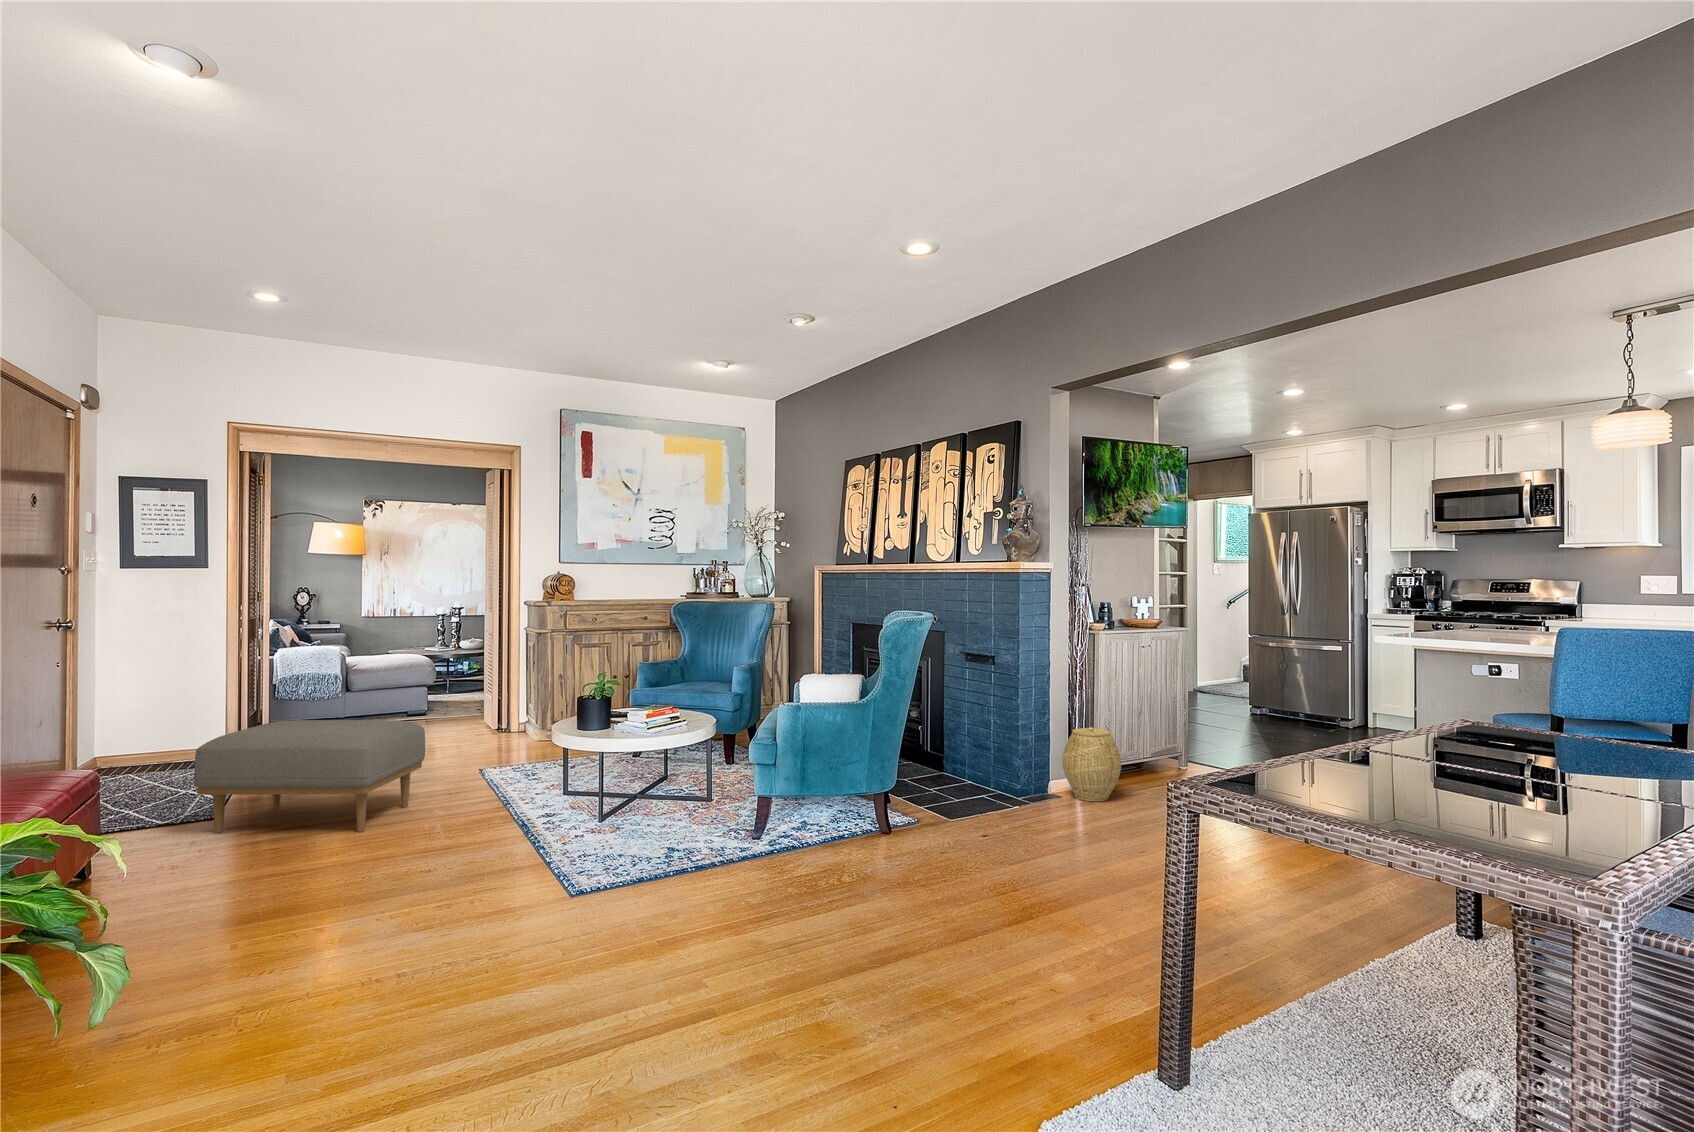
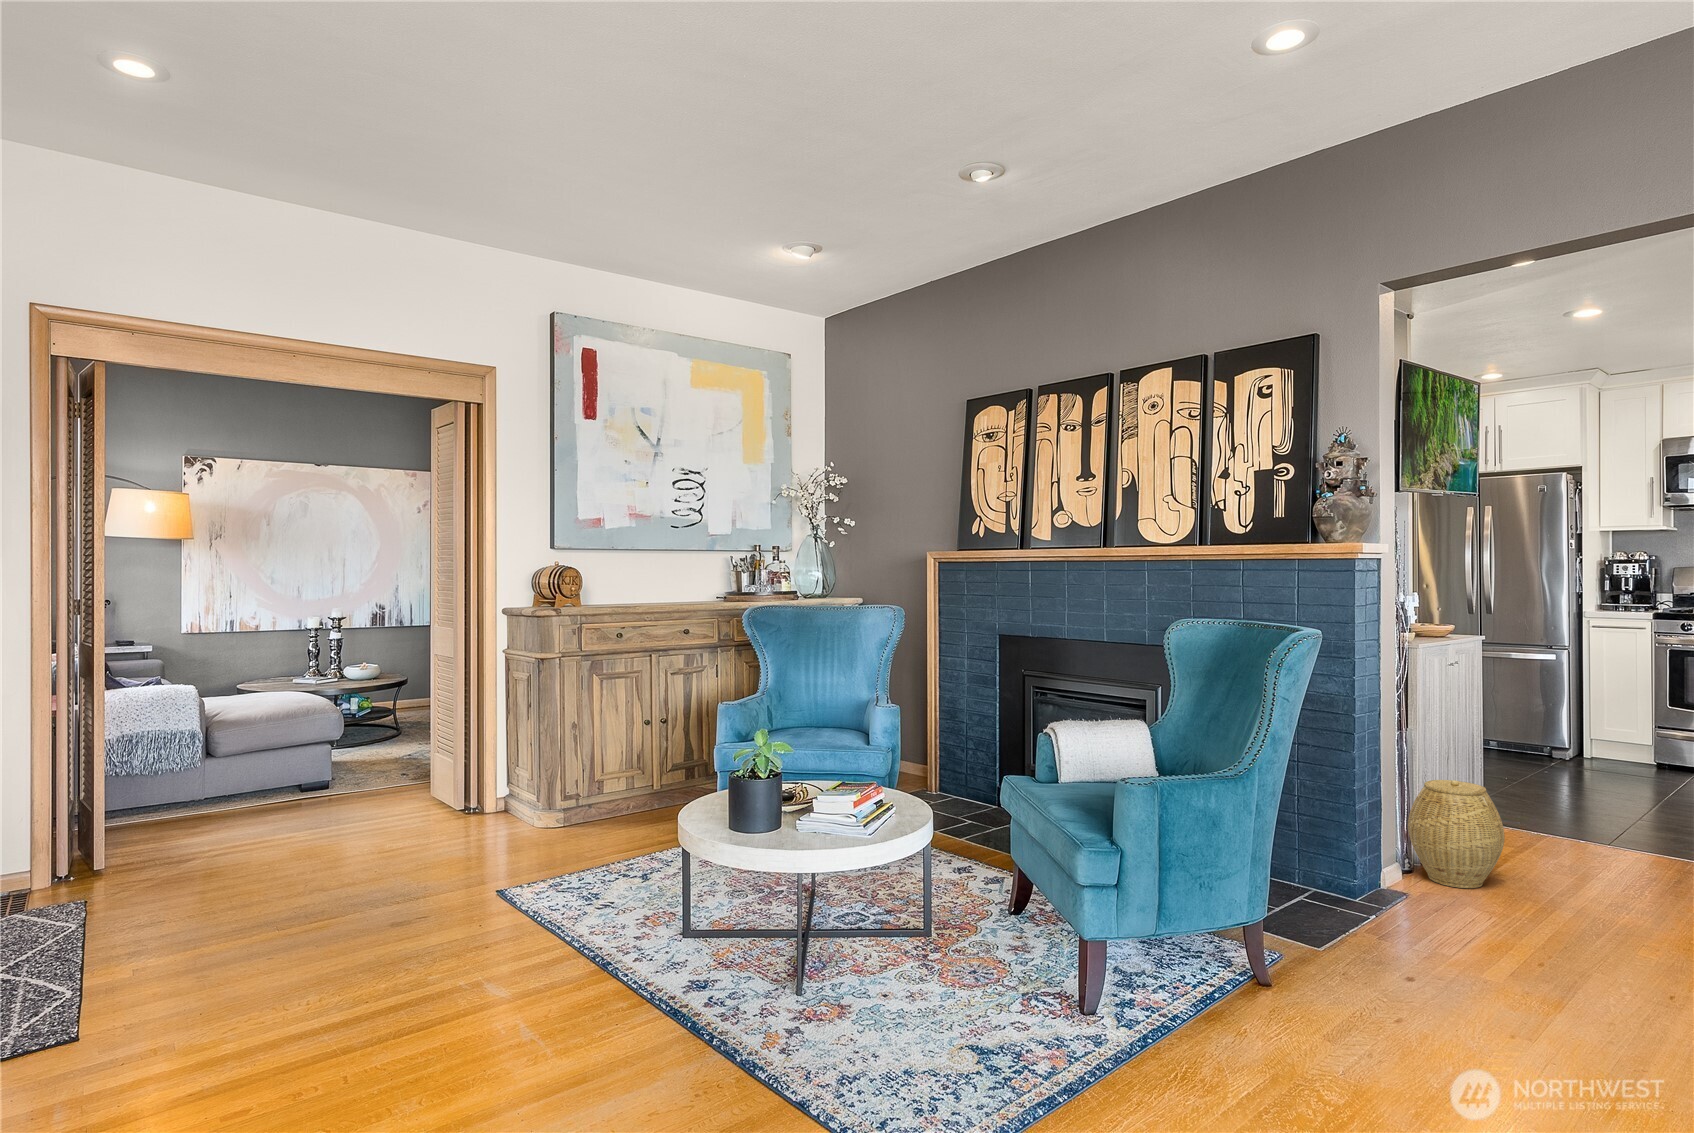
ottoman: present [194,720,425,833] -> none [51,833,454,1079]

